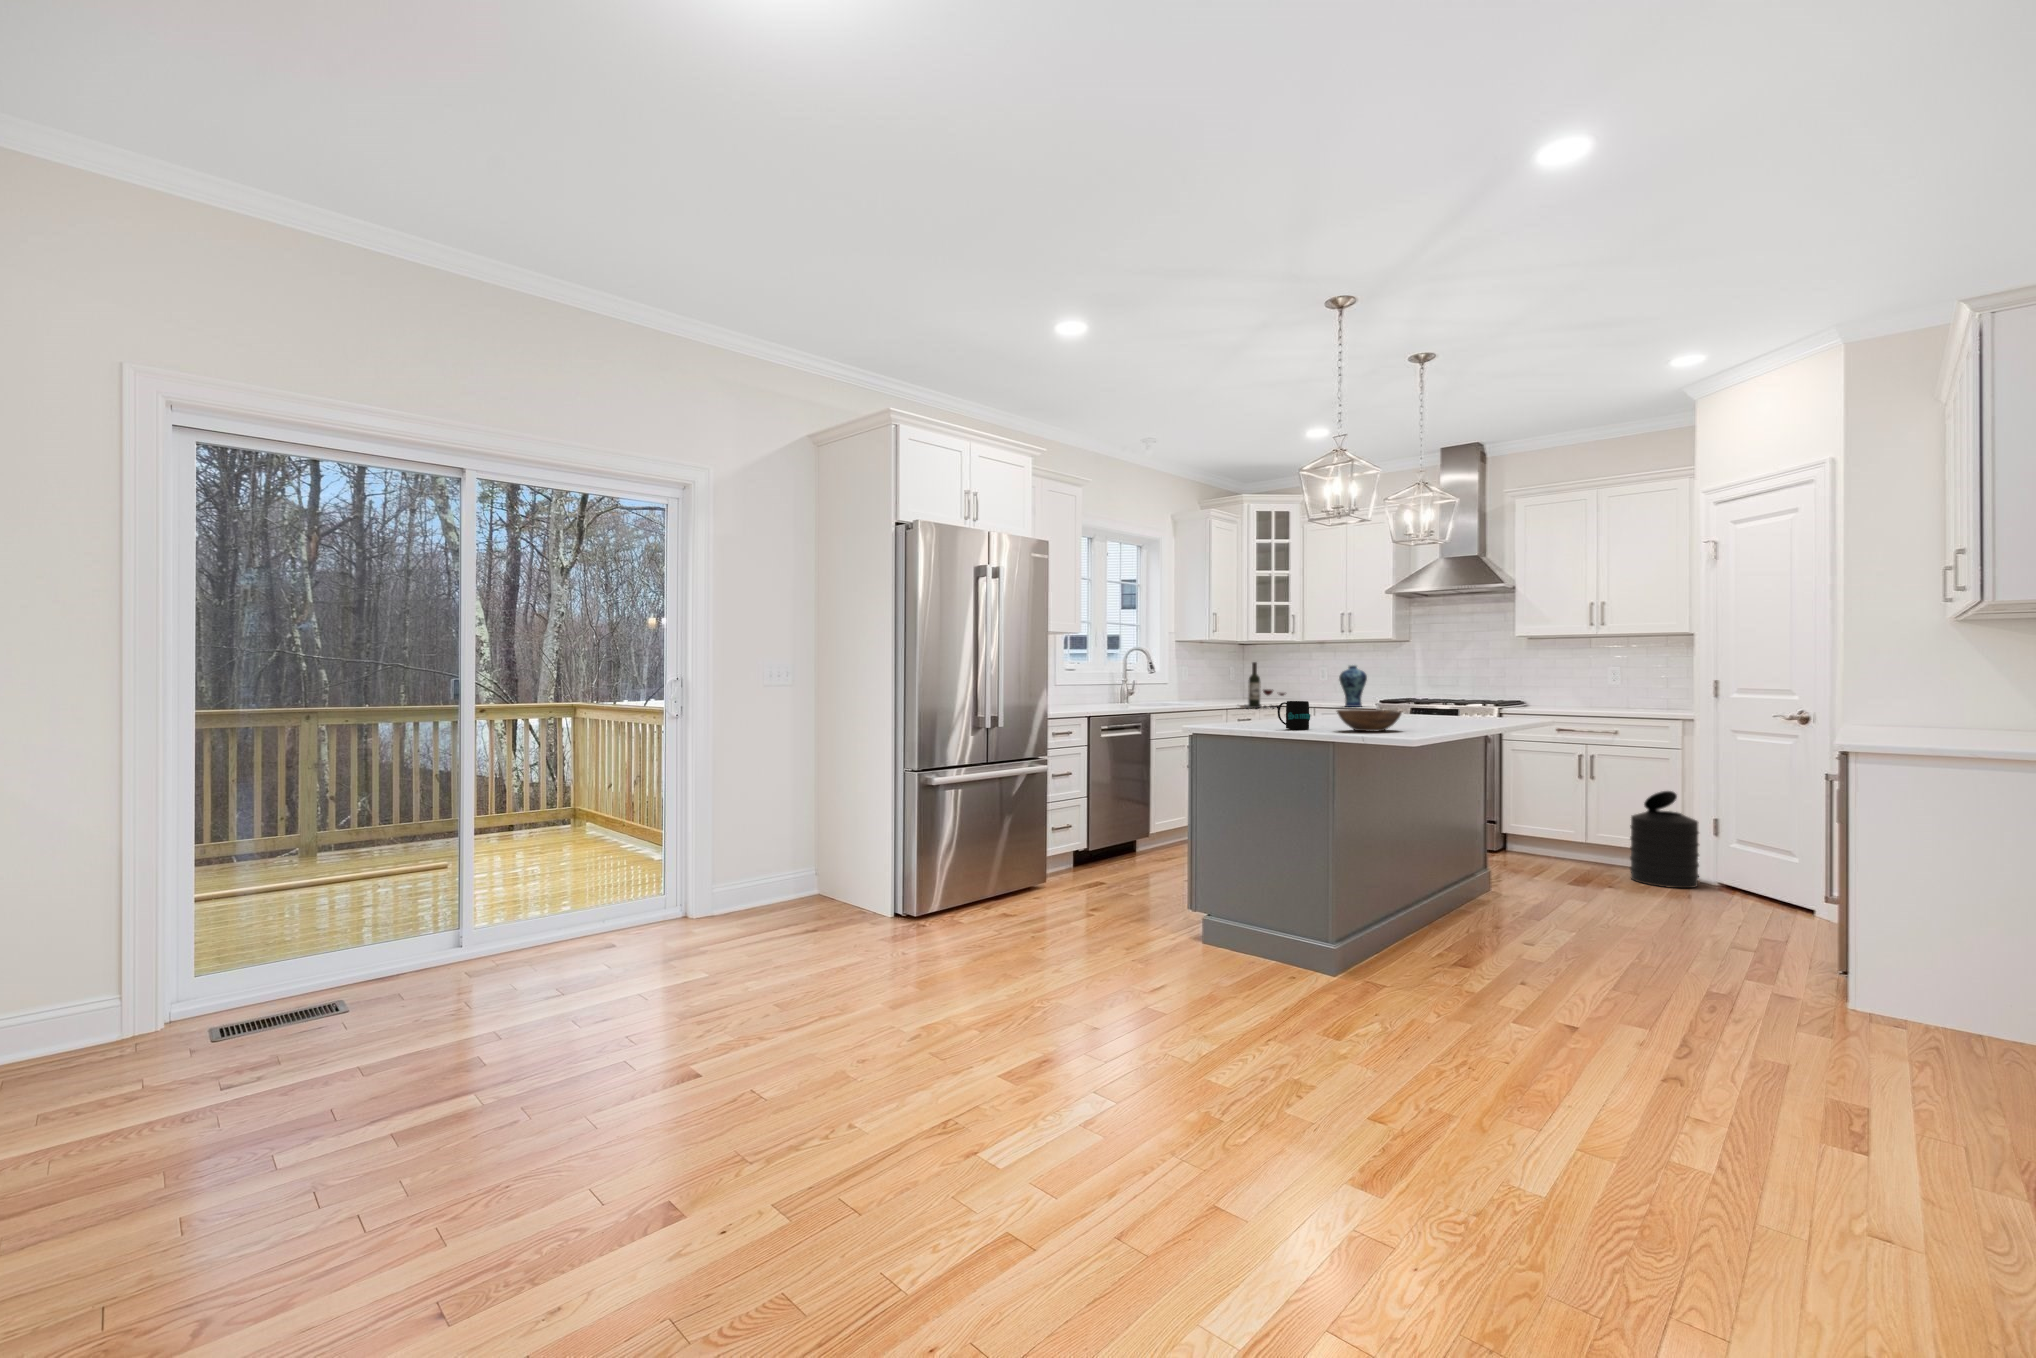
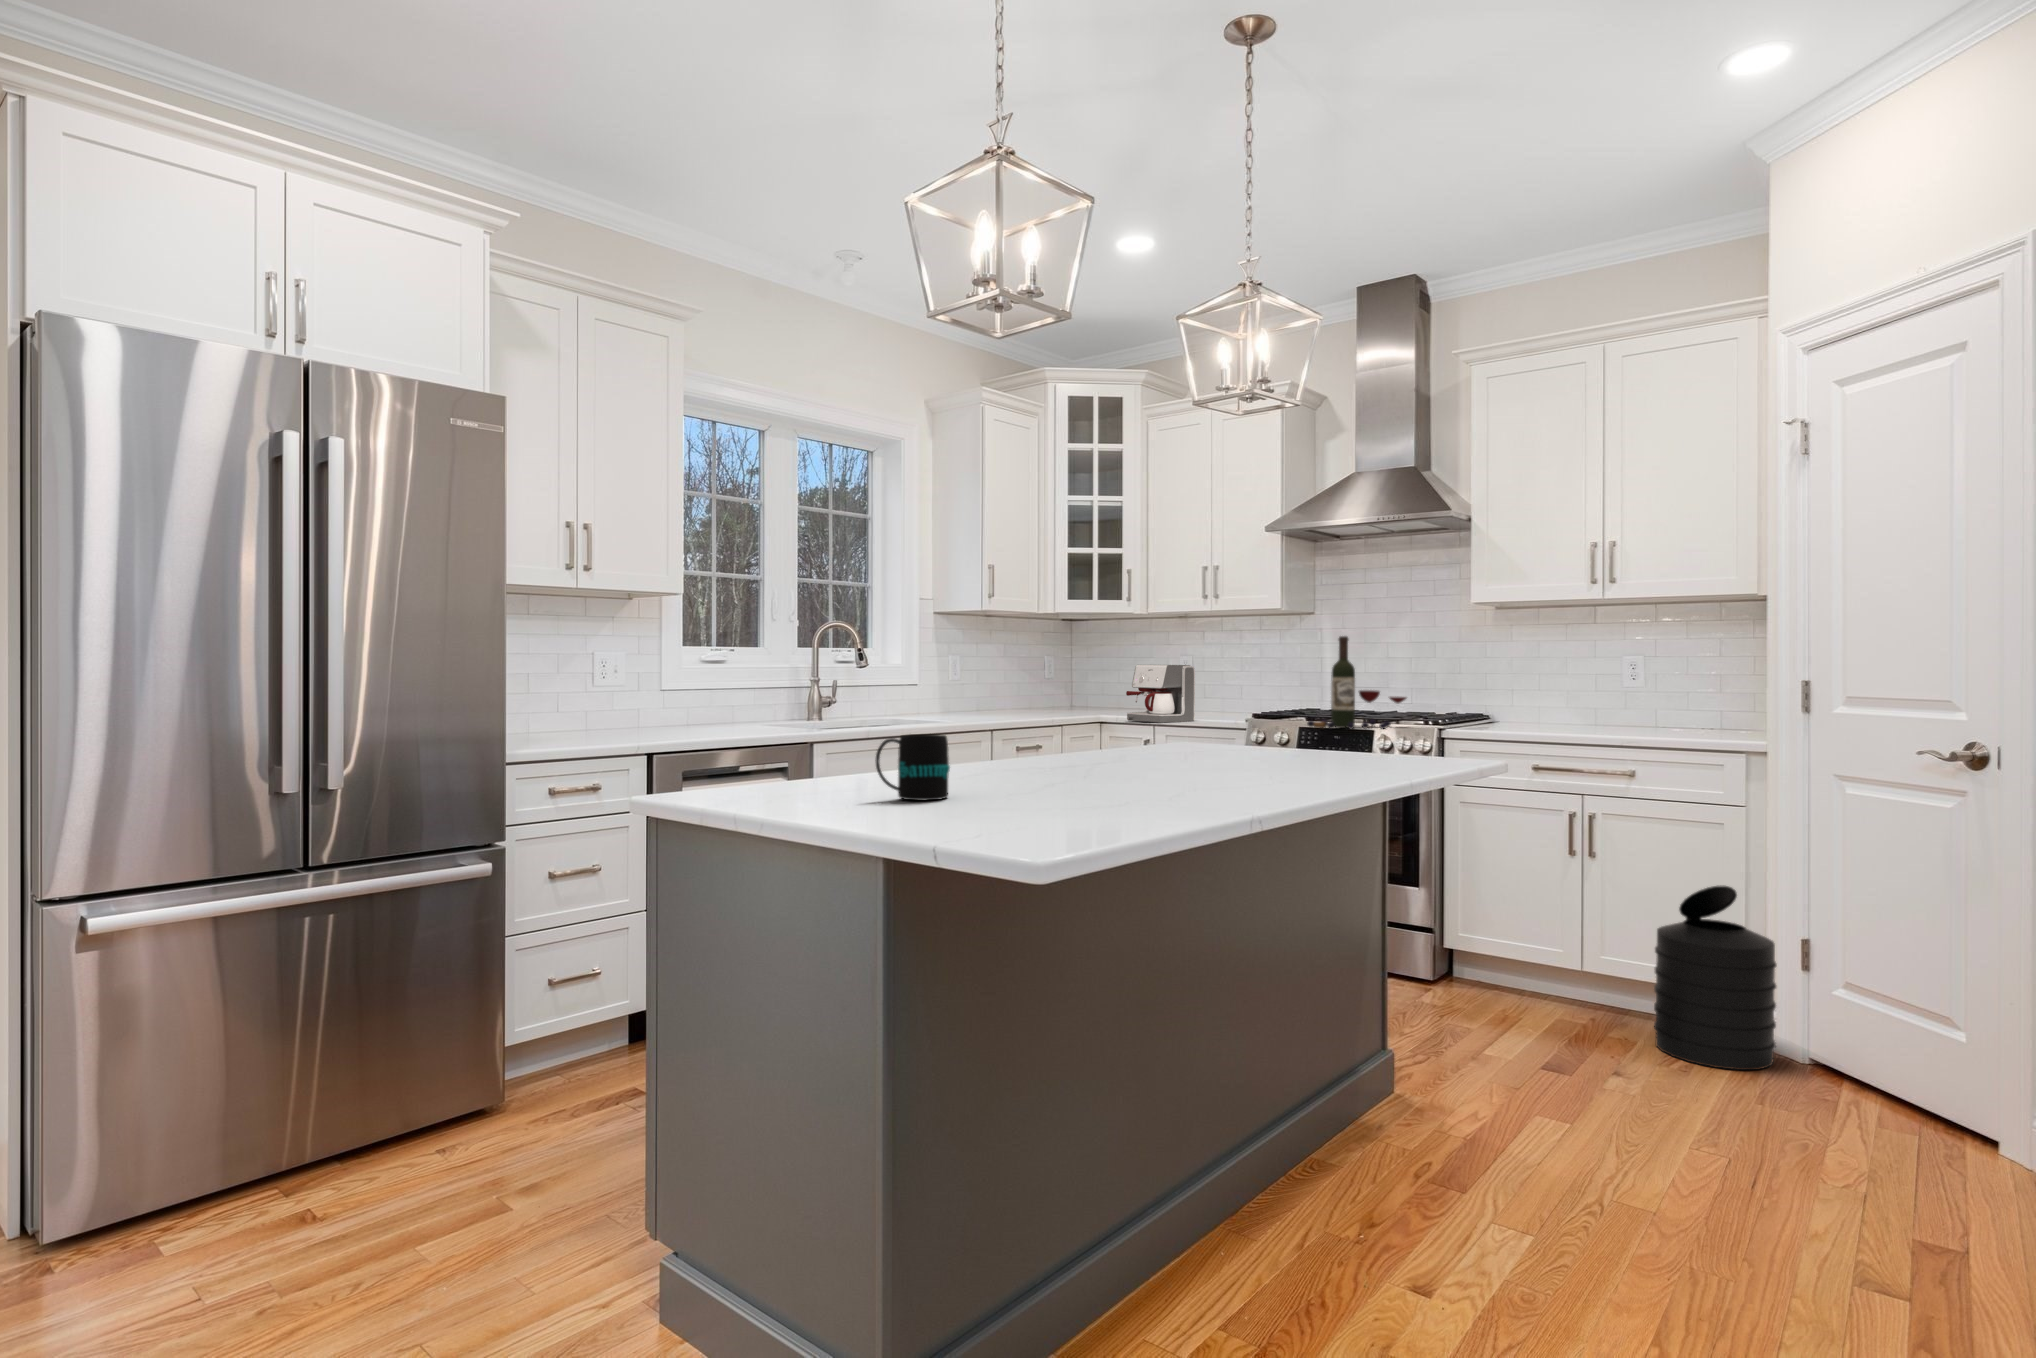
wine bottle: present [1240,662,1285,709] -> present [1307,636,1406,729]
vase: present [1339,665,1367,707] -> none [1196,654,1240,724]
coffee maker: none [1289,672,1333,707] -> present [1126,665,1195,723]
bowl: present [1337,709,1402,731] -> none [972,756,1119,813]

